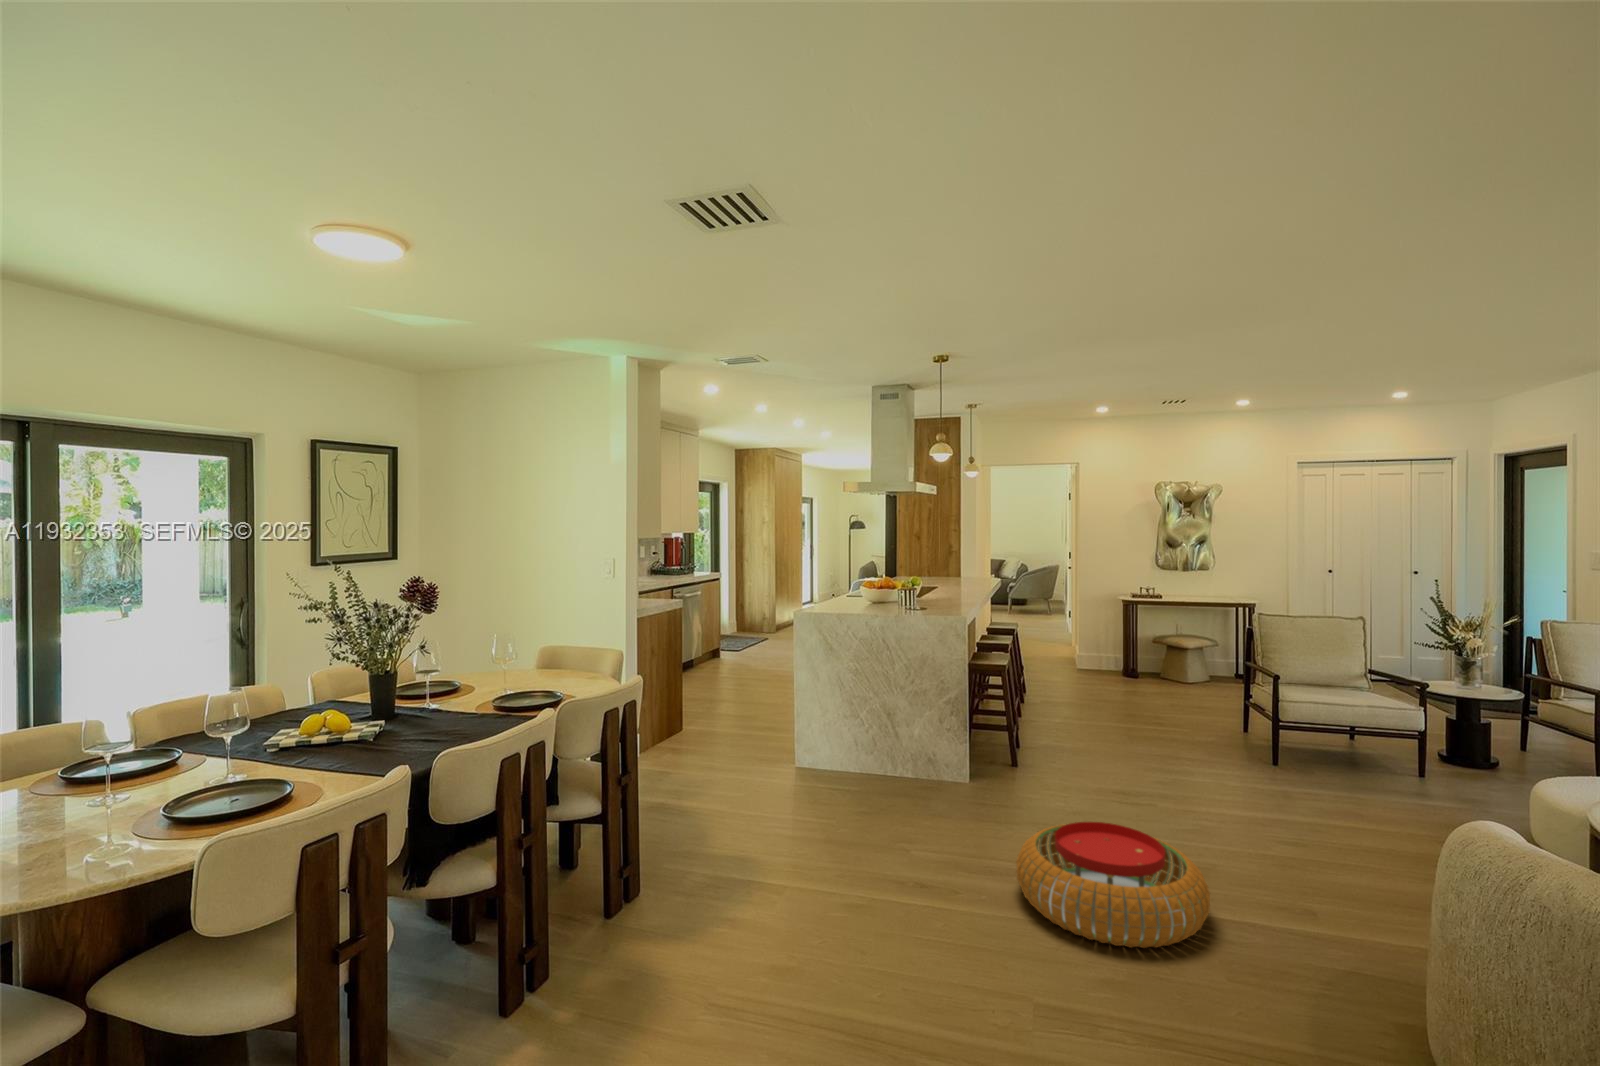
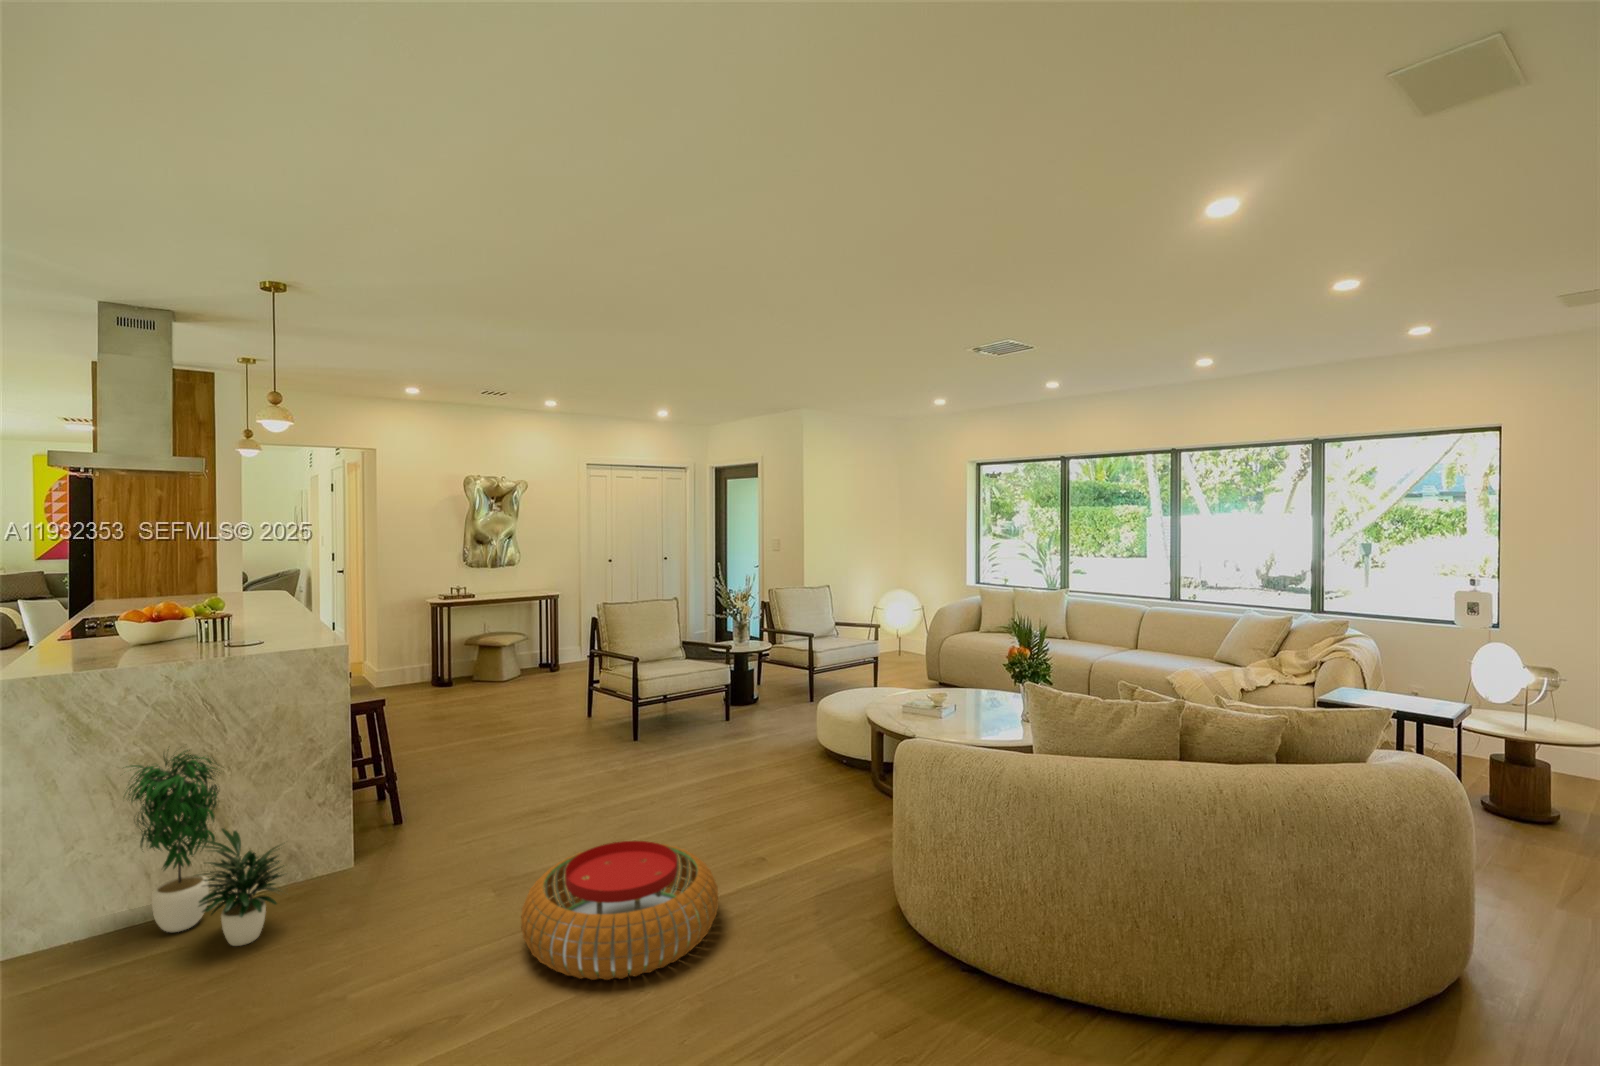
potted plant: none [836,663,907,802] -> present [126,750,284,946]

